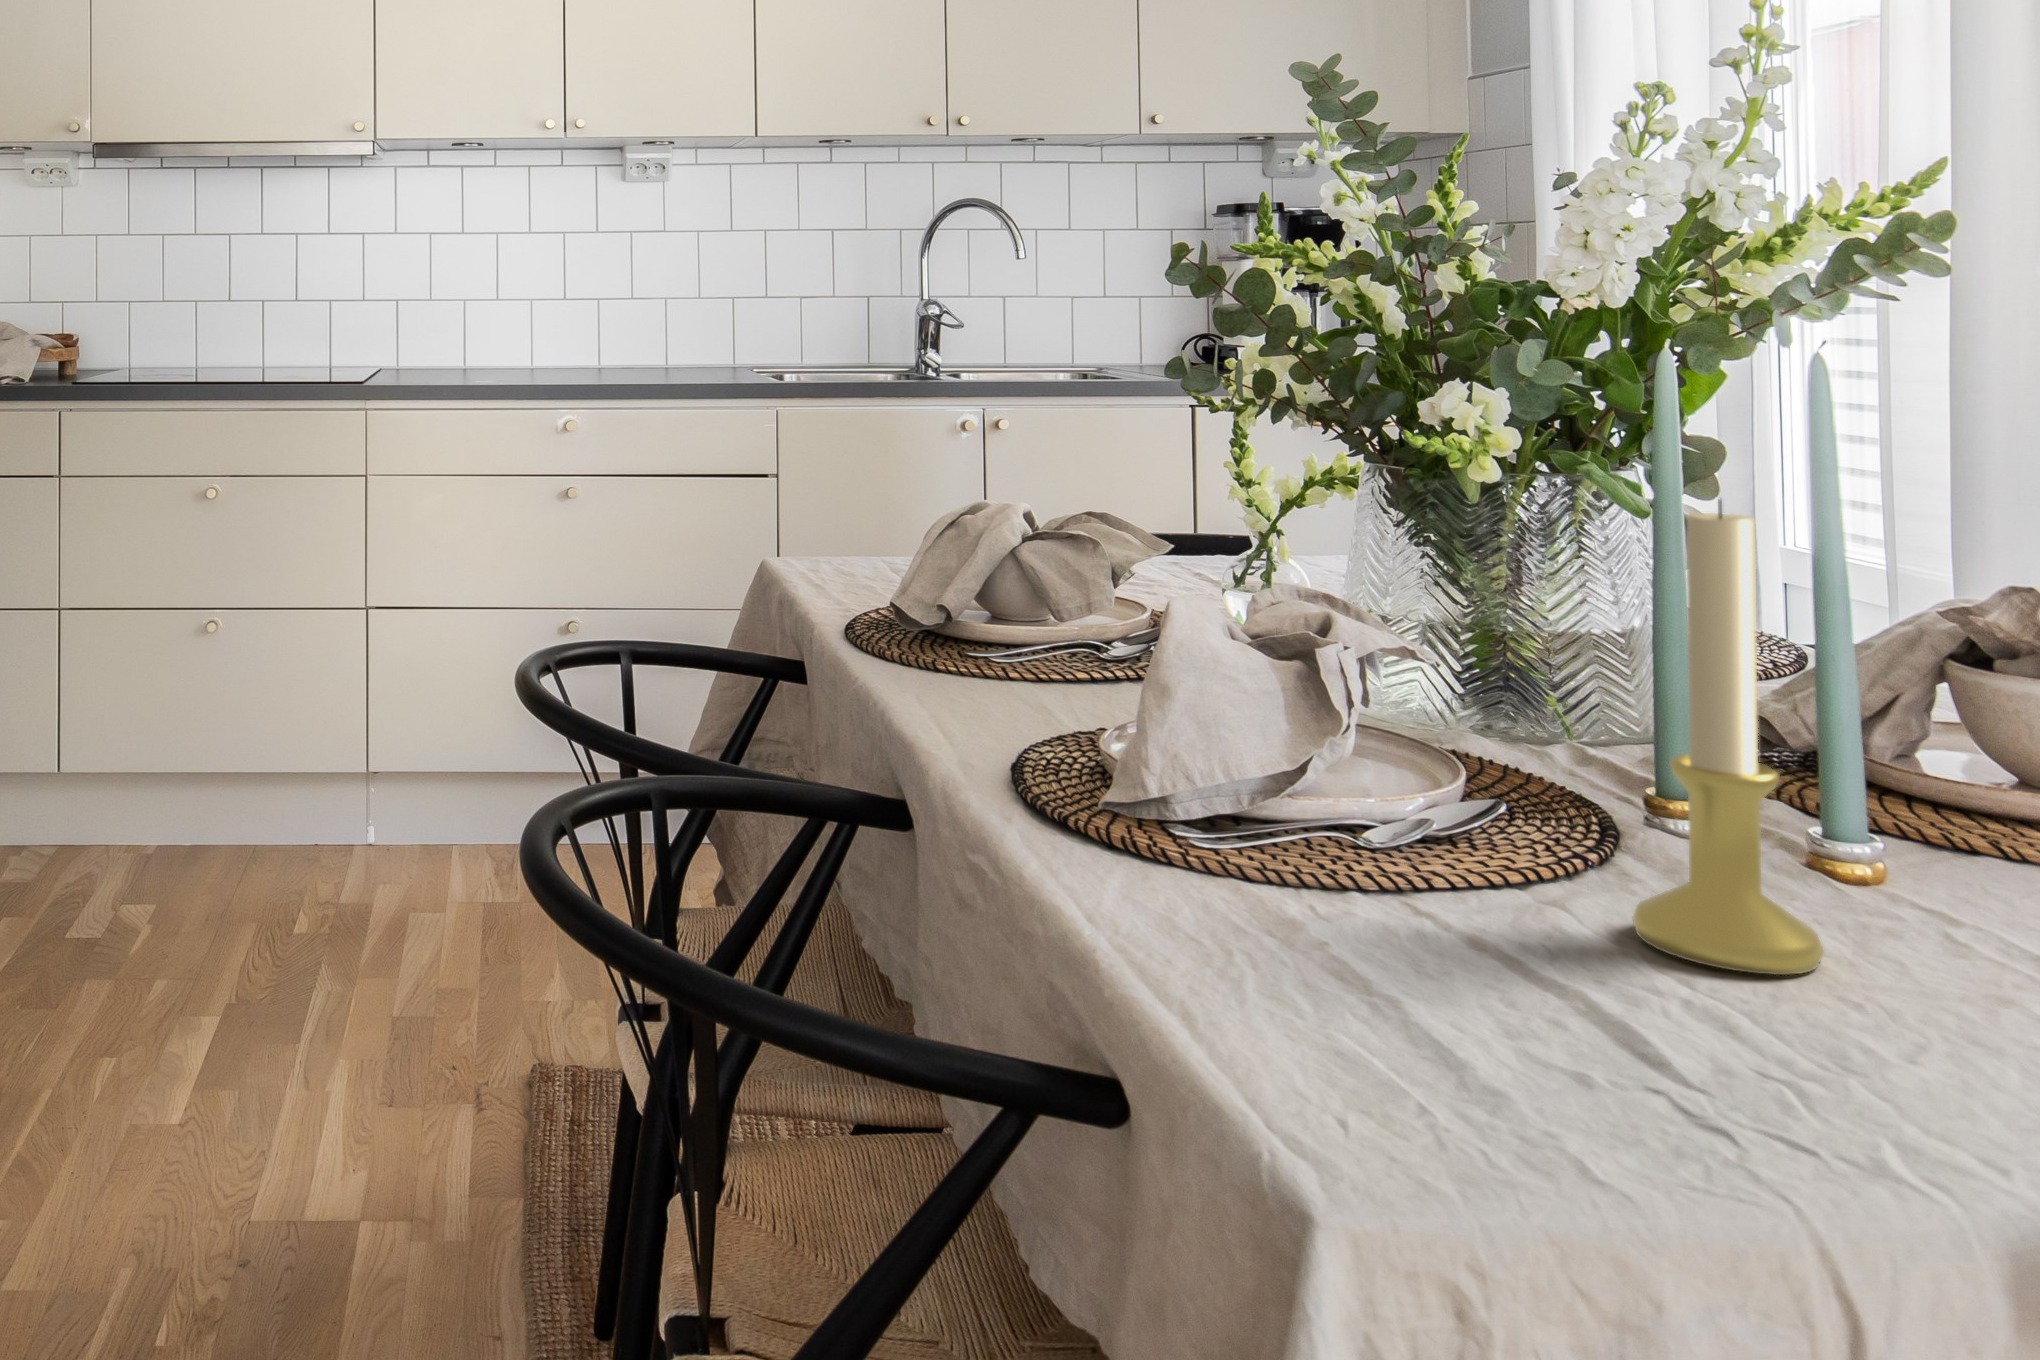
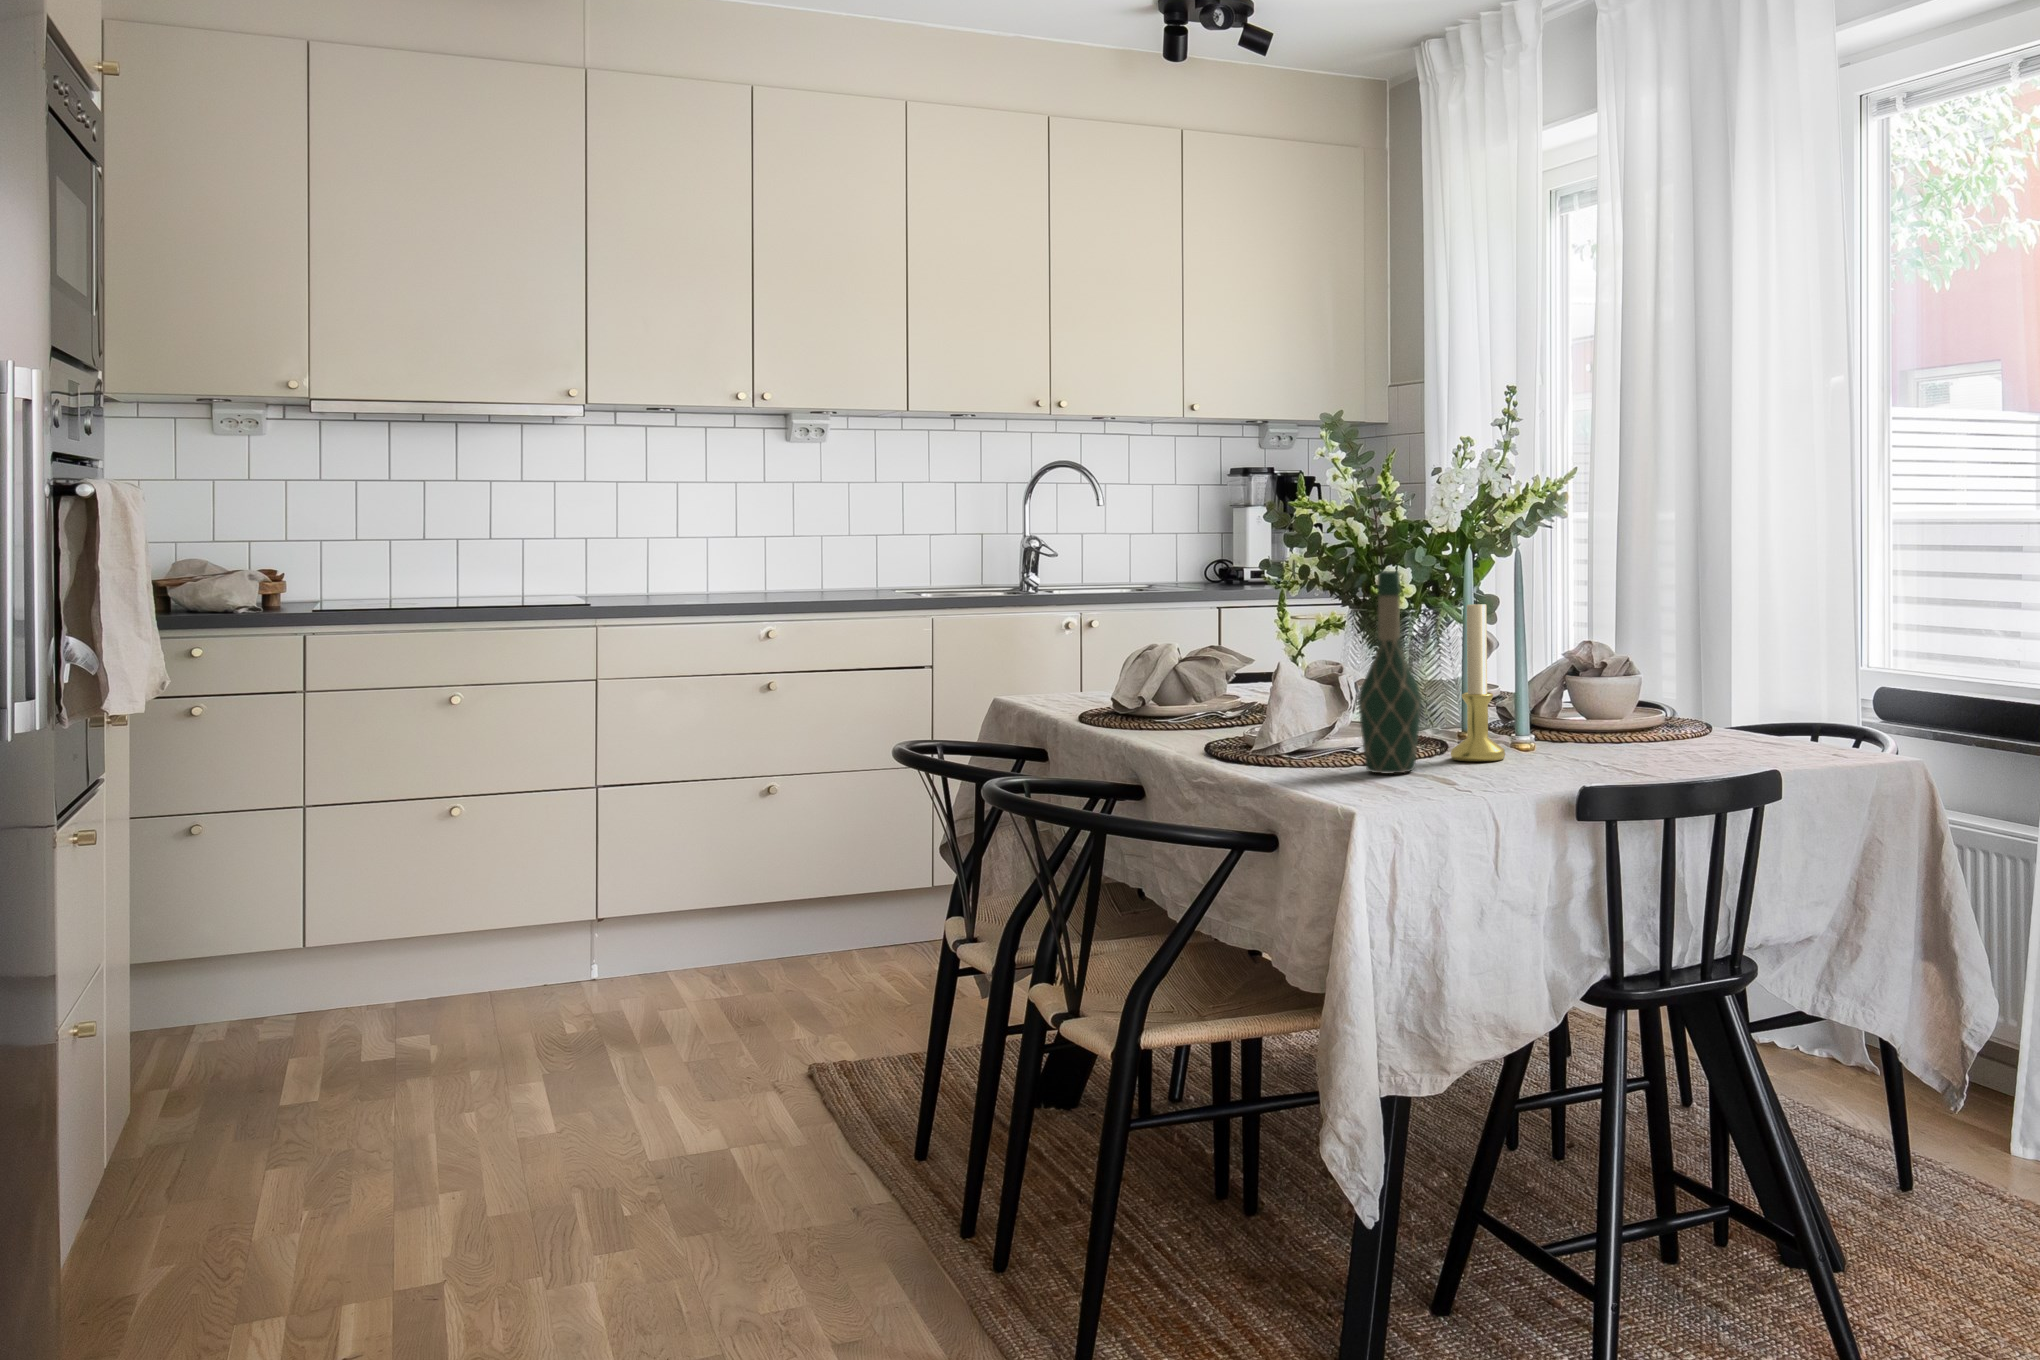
wine bottle: none [1337,420,1540,996] -> present [1358,571,1422,774]

